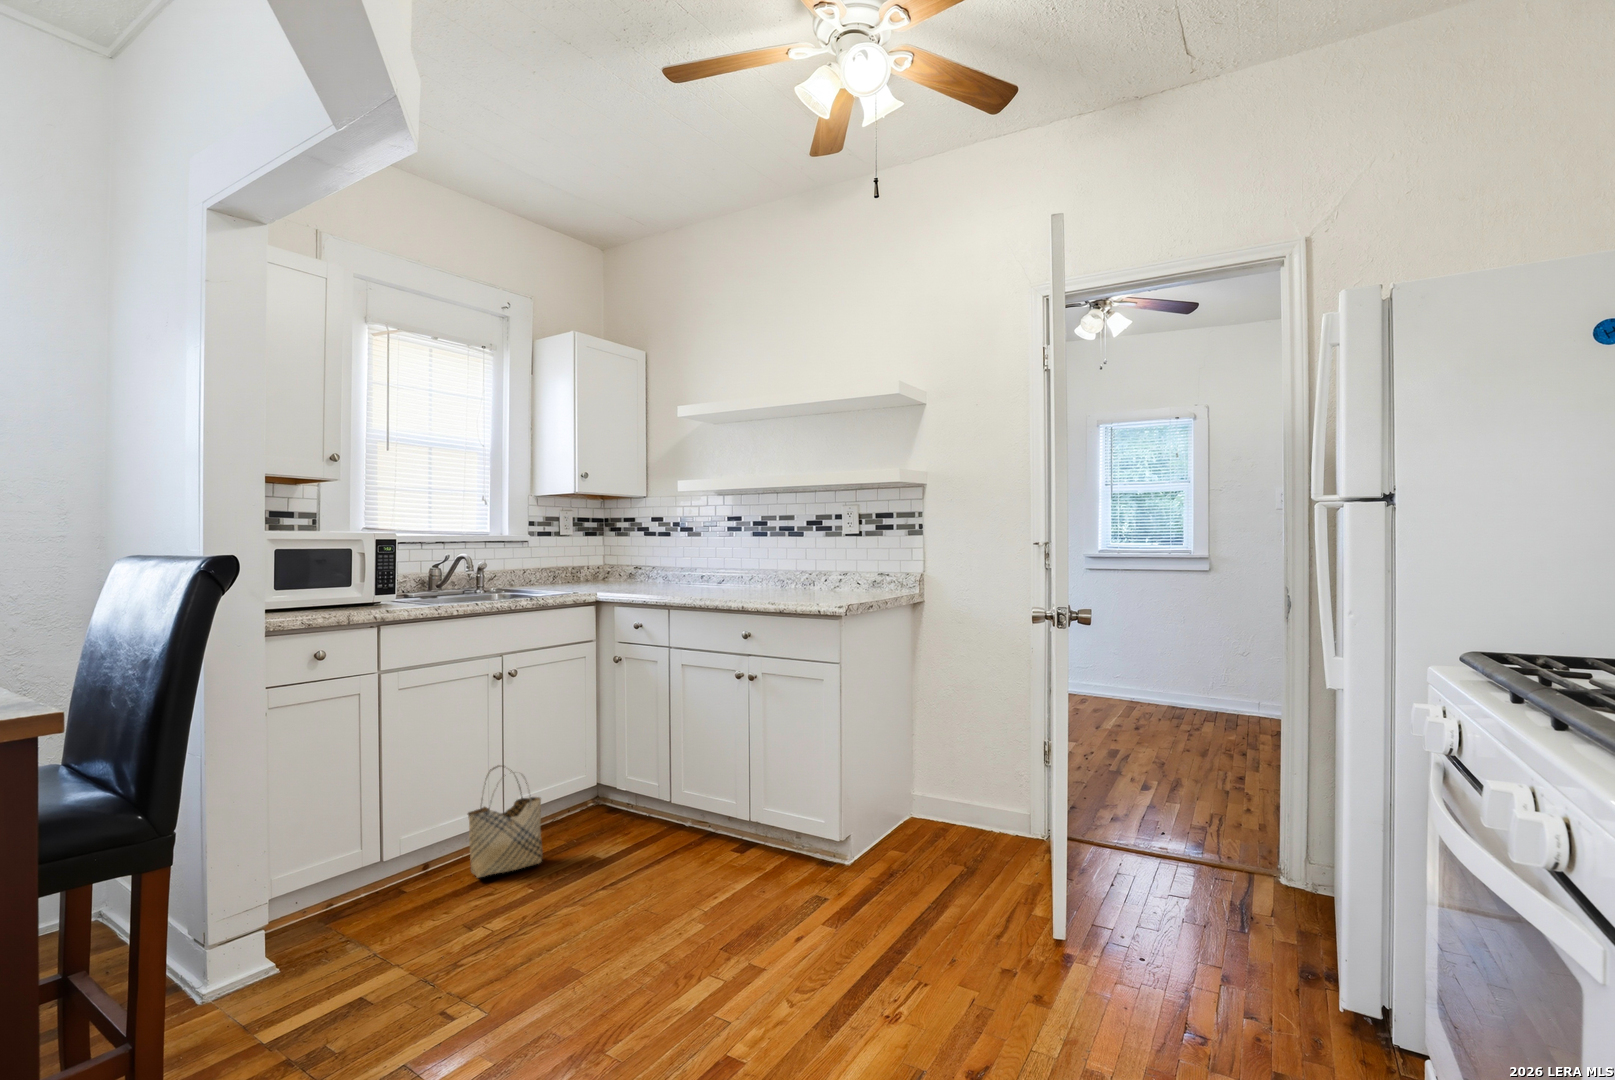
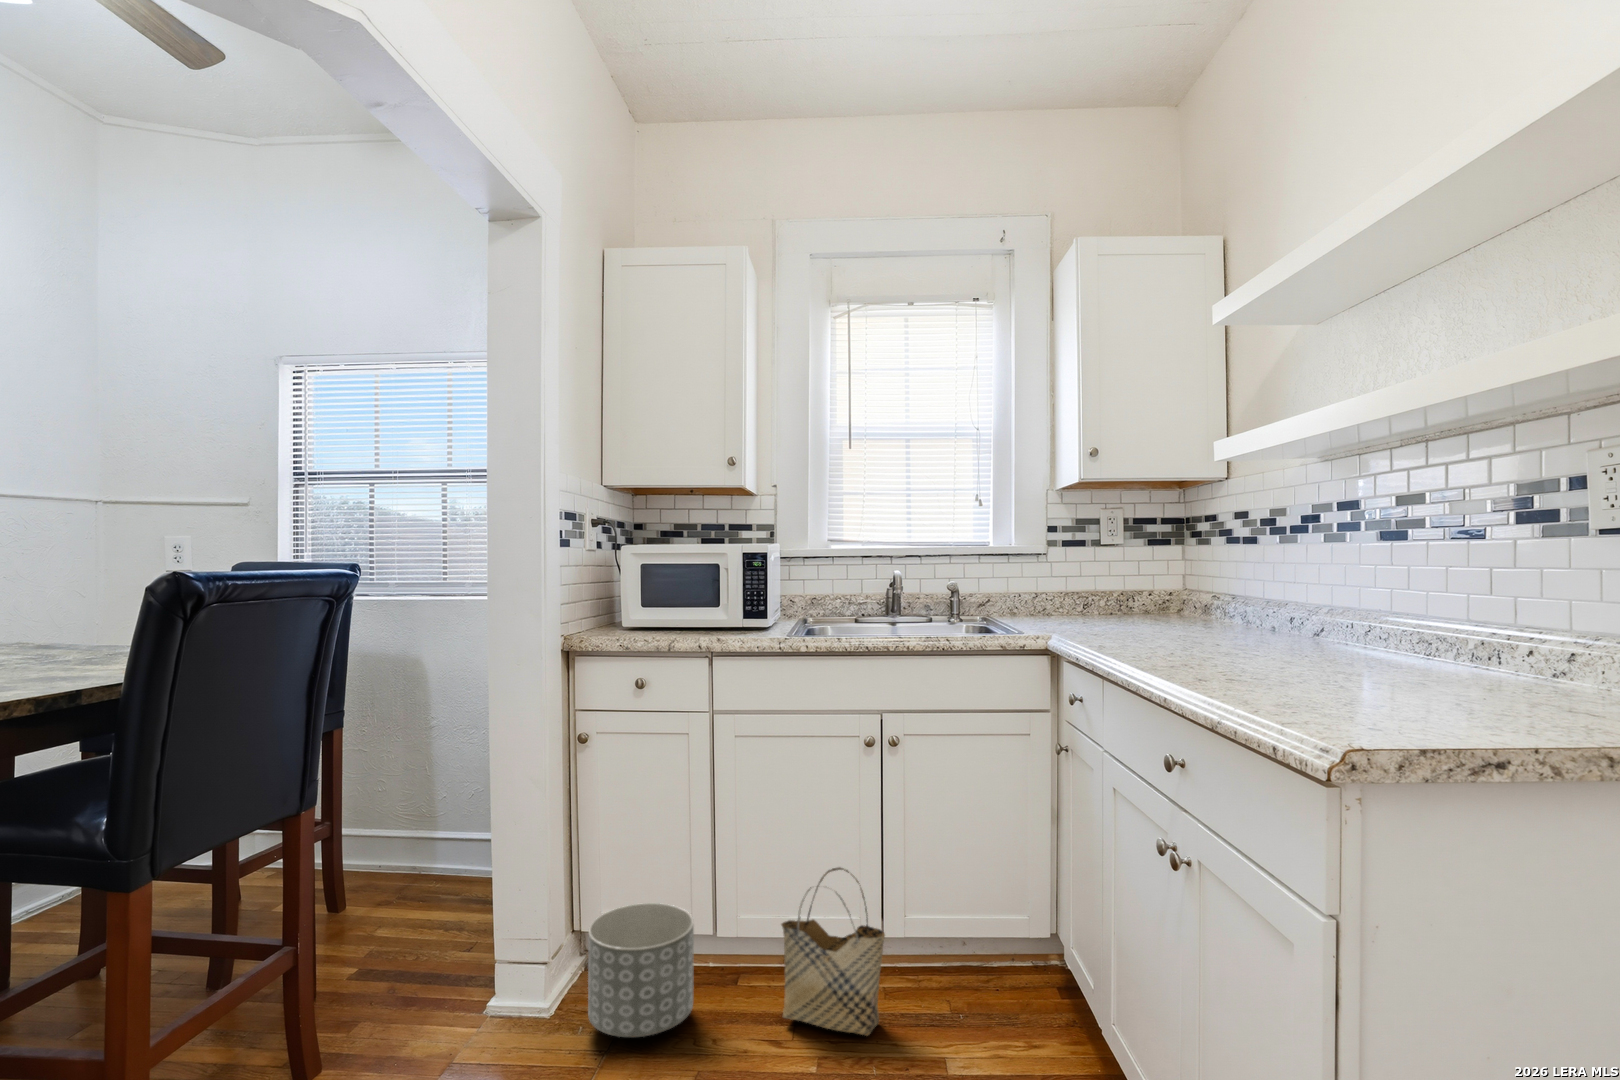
planter: none [322,830,419,934] -> present [588,903,694,1037]

